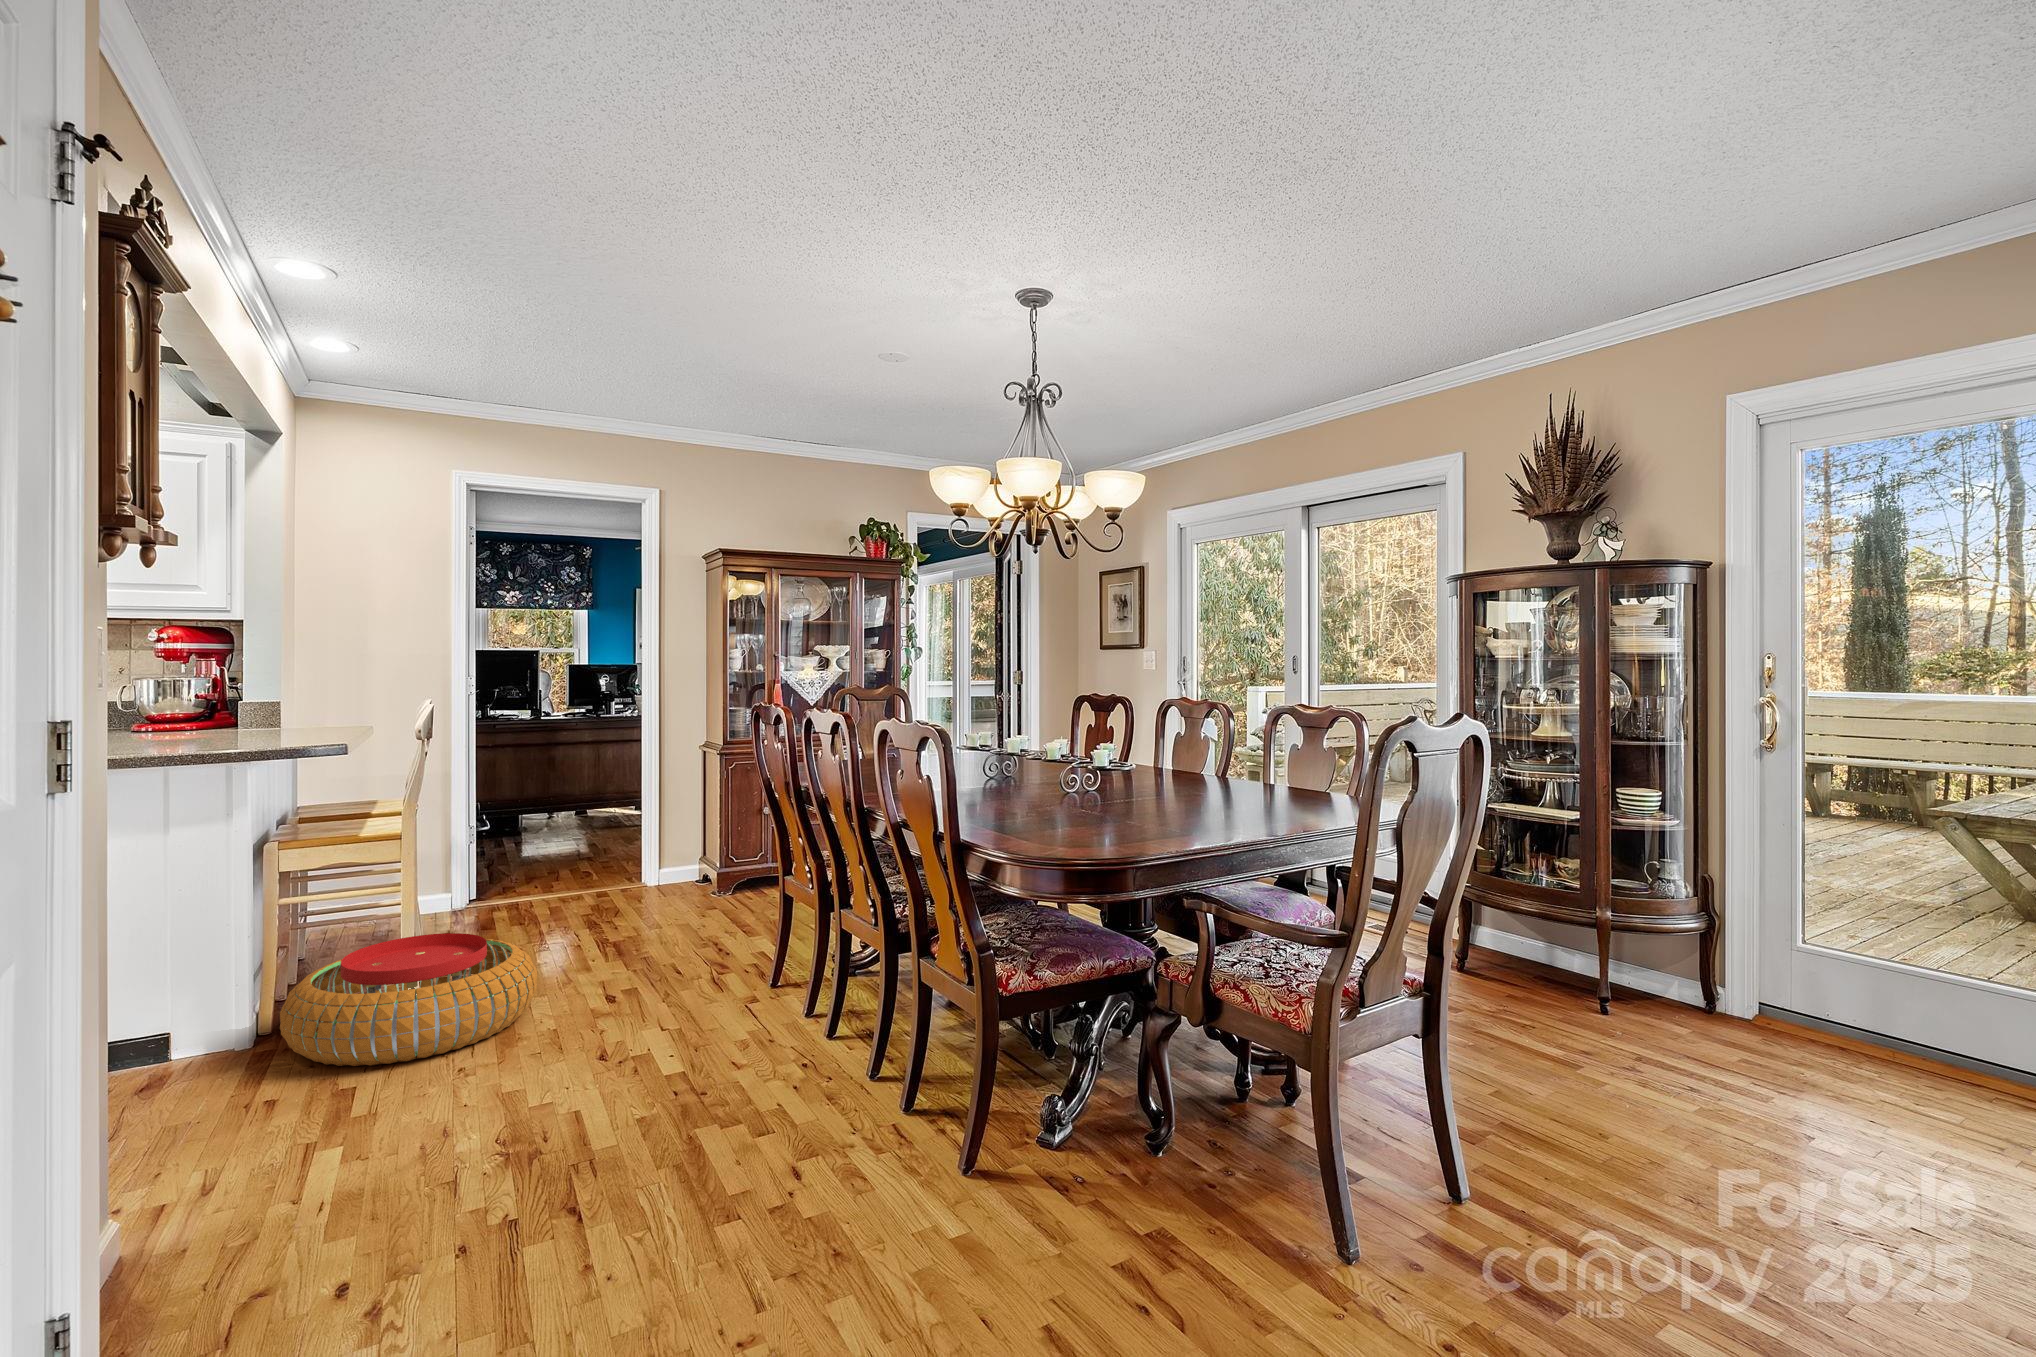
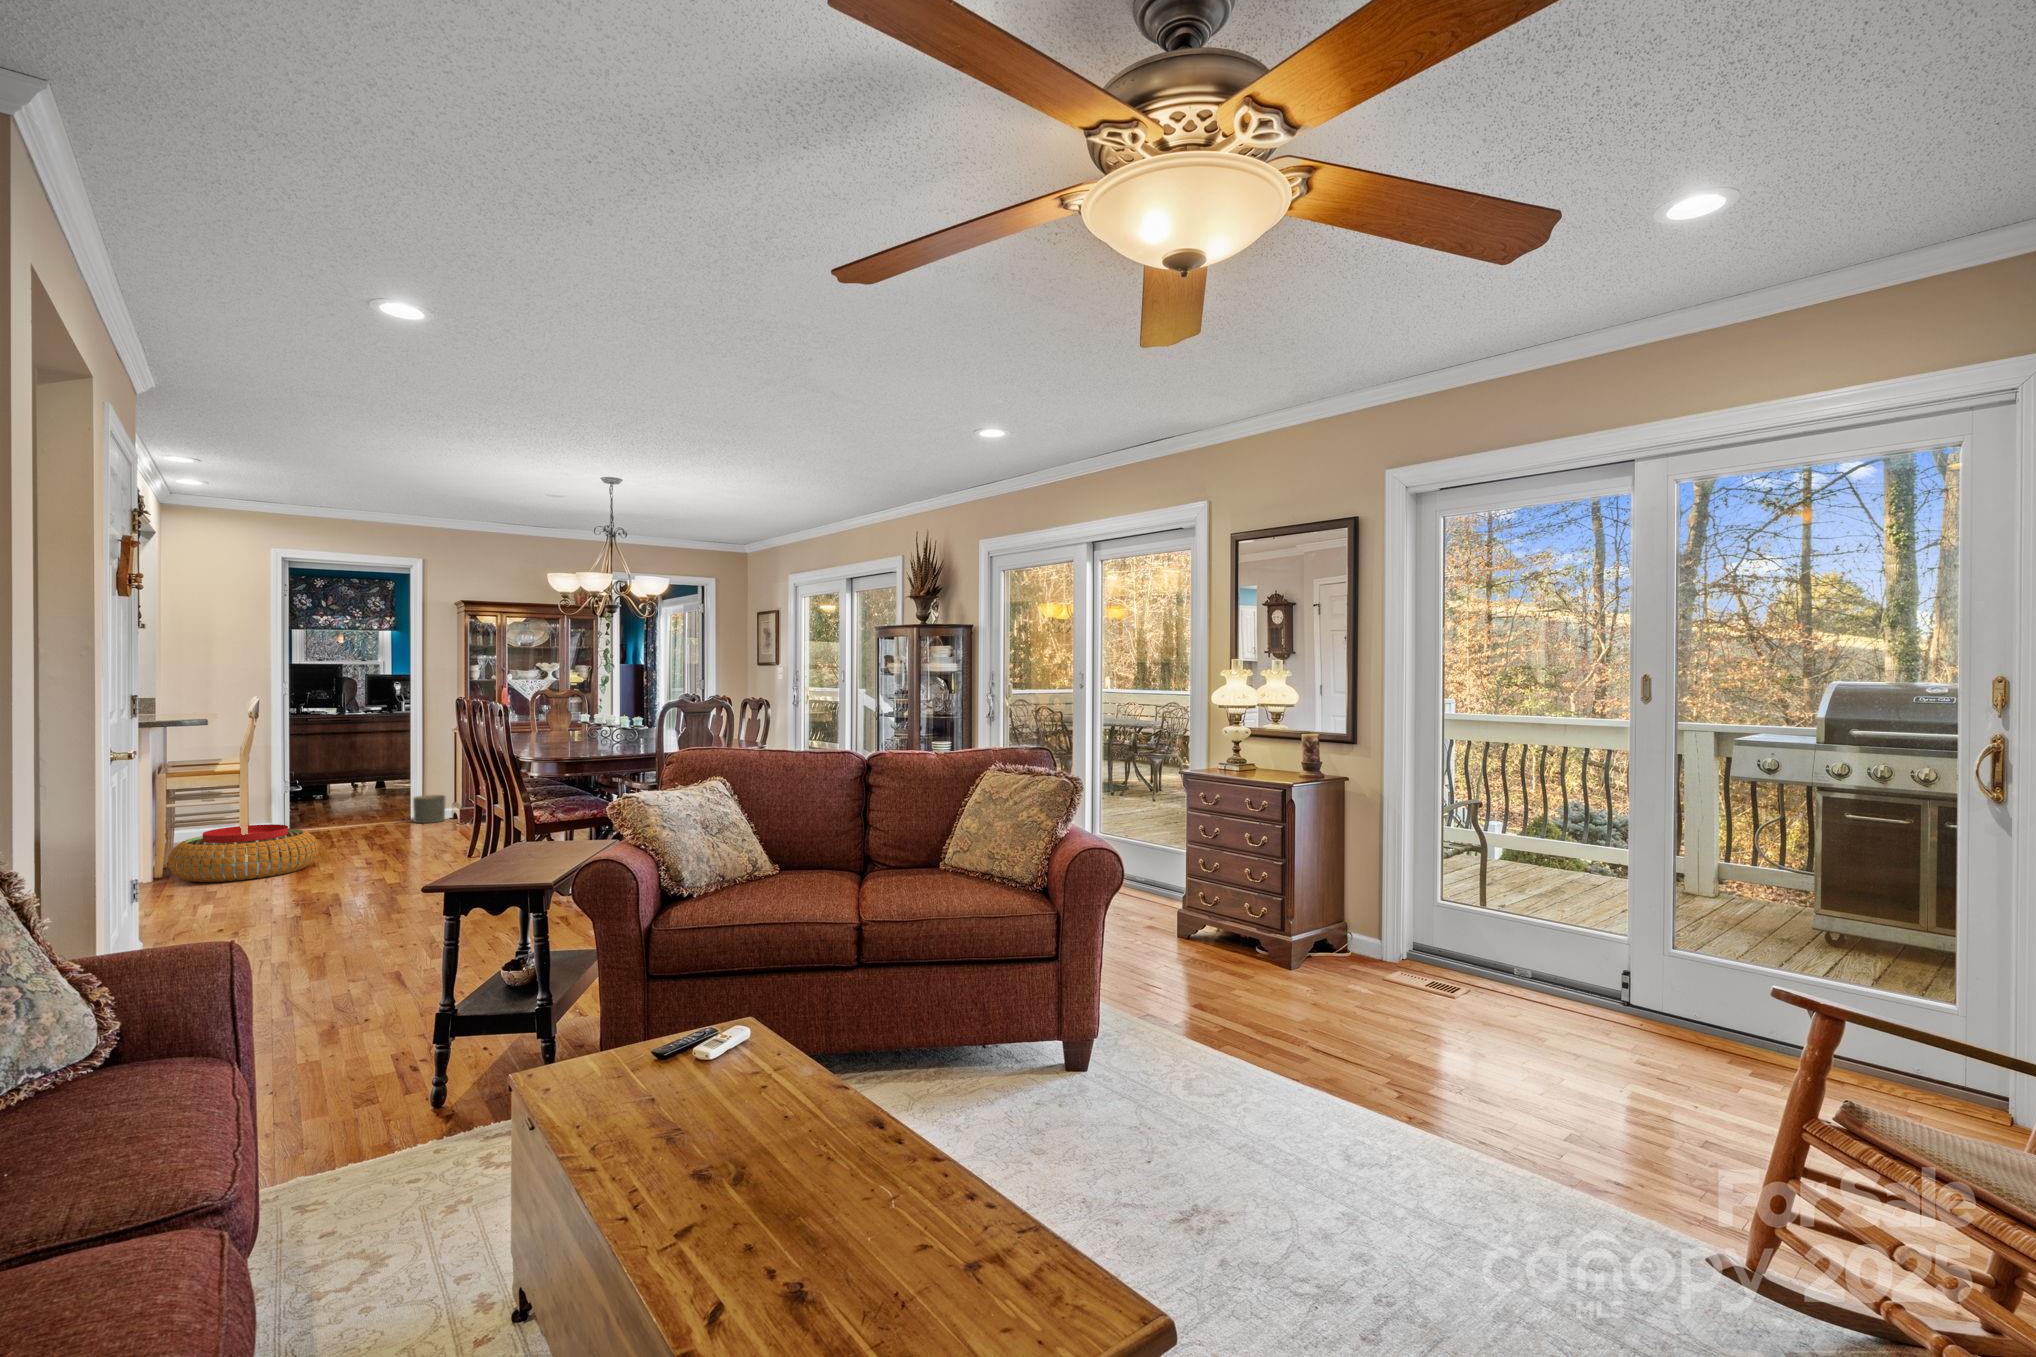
planter: none [652,845,696,891] -> present [413,795,445,823]

